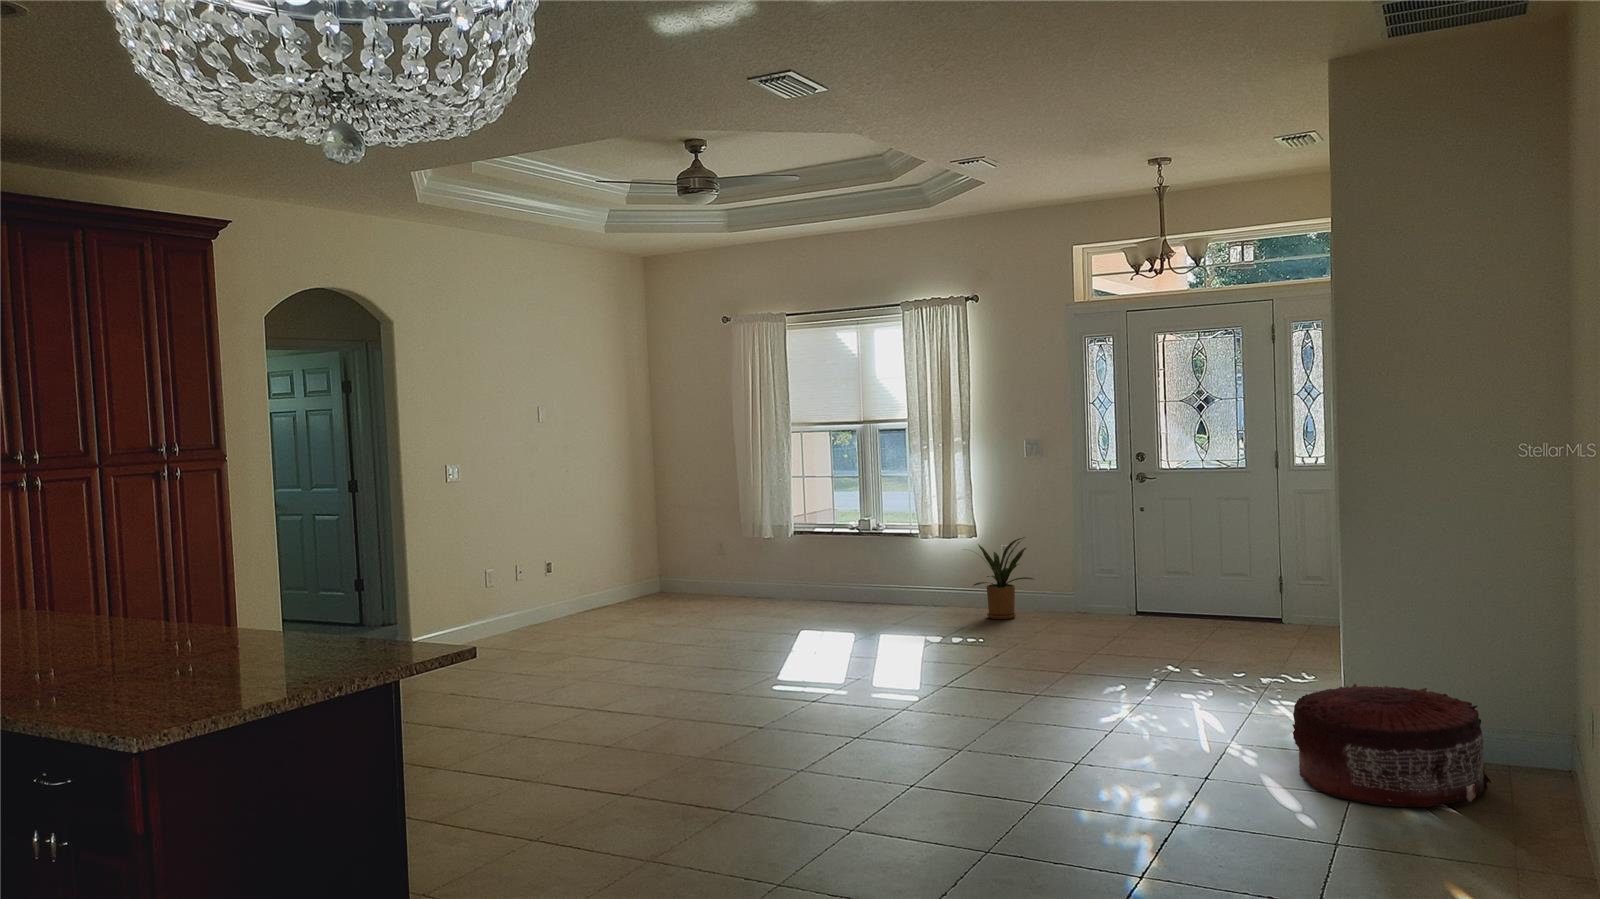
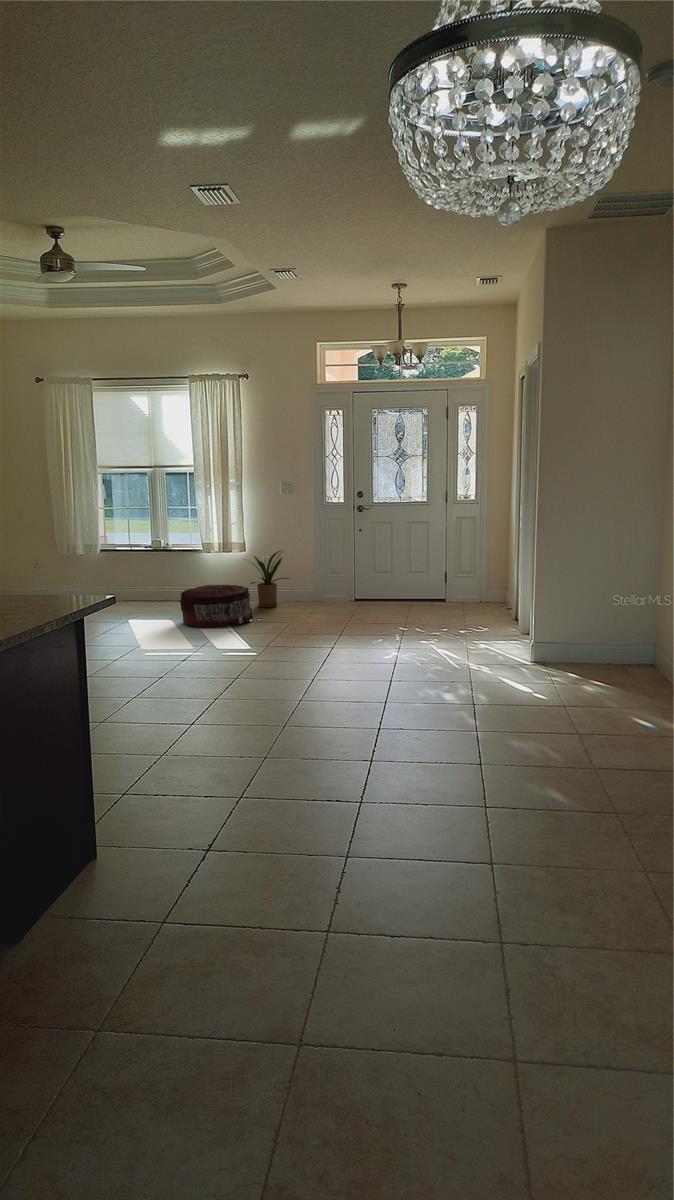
pouf: present [1292,684,1491,807] -> present [180,585,253,627]

